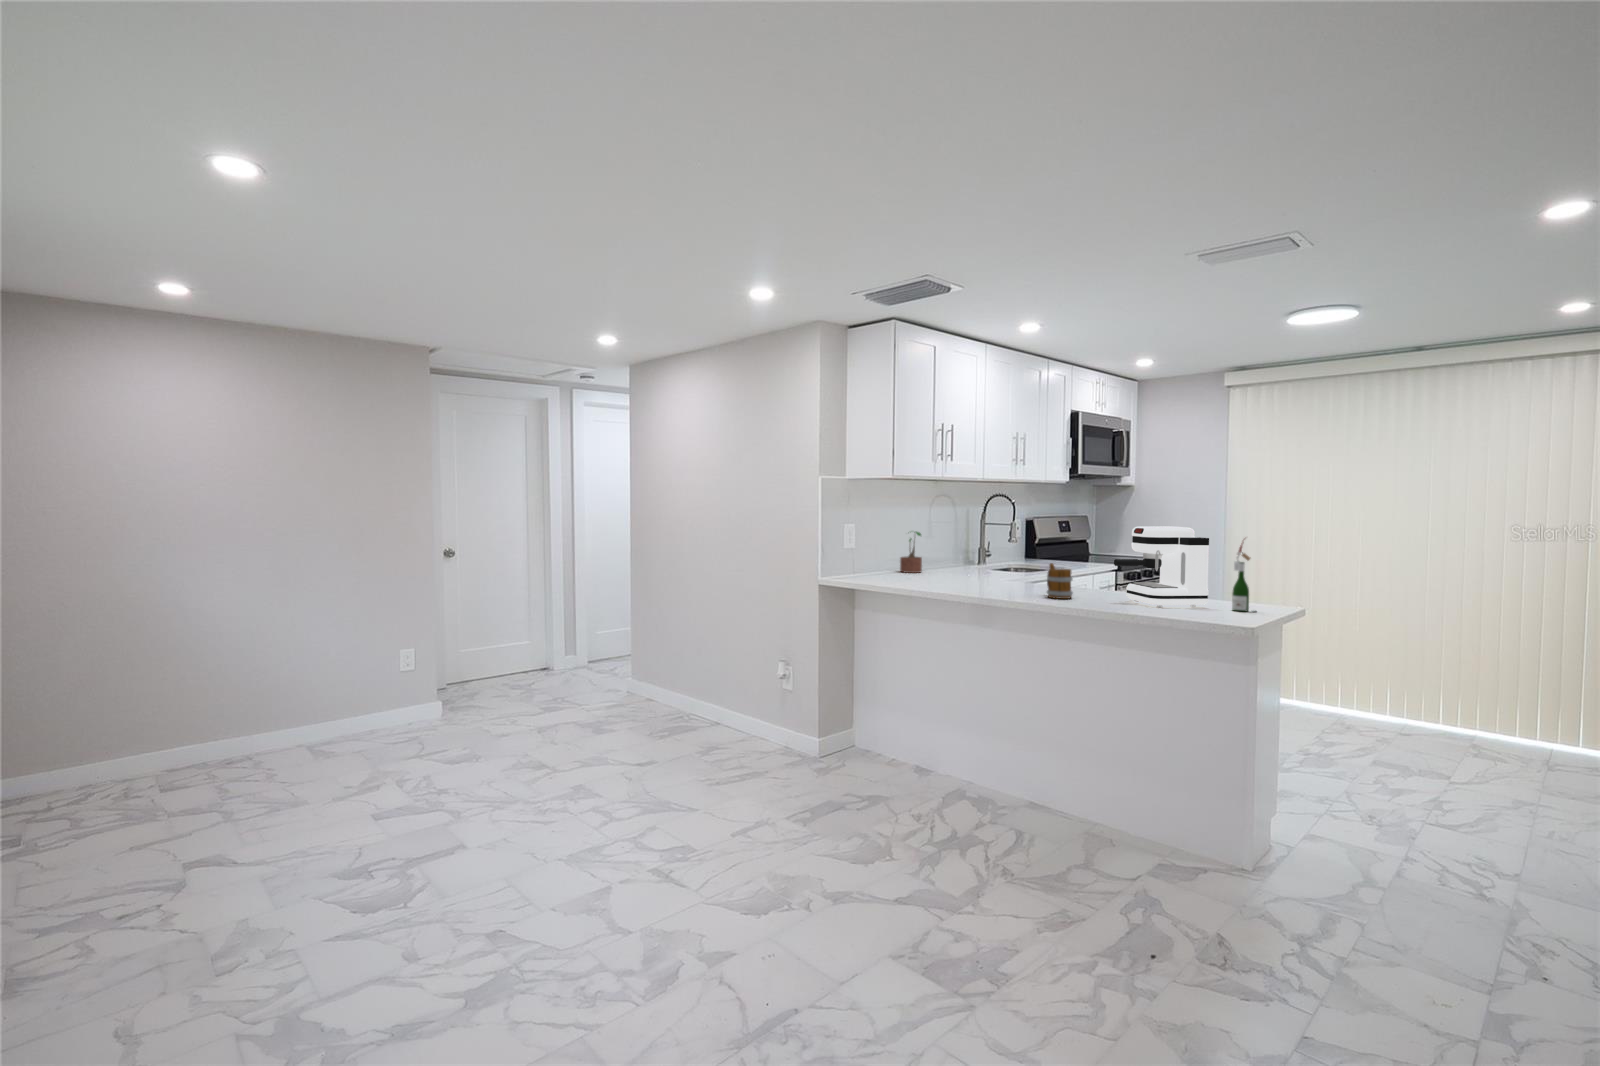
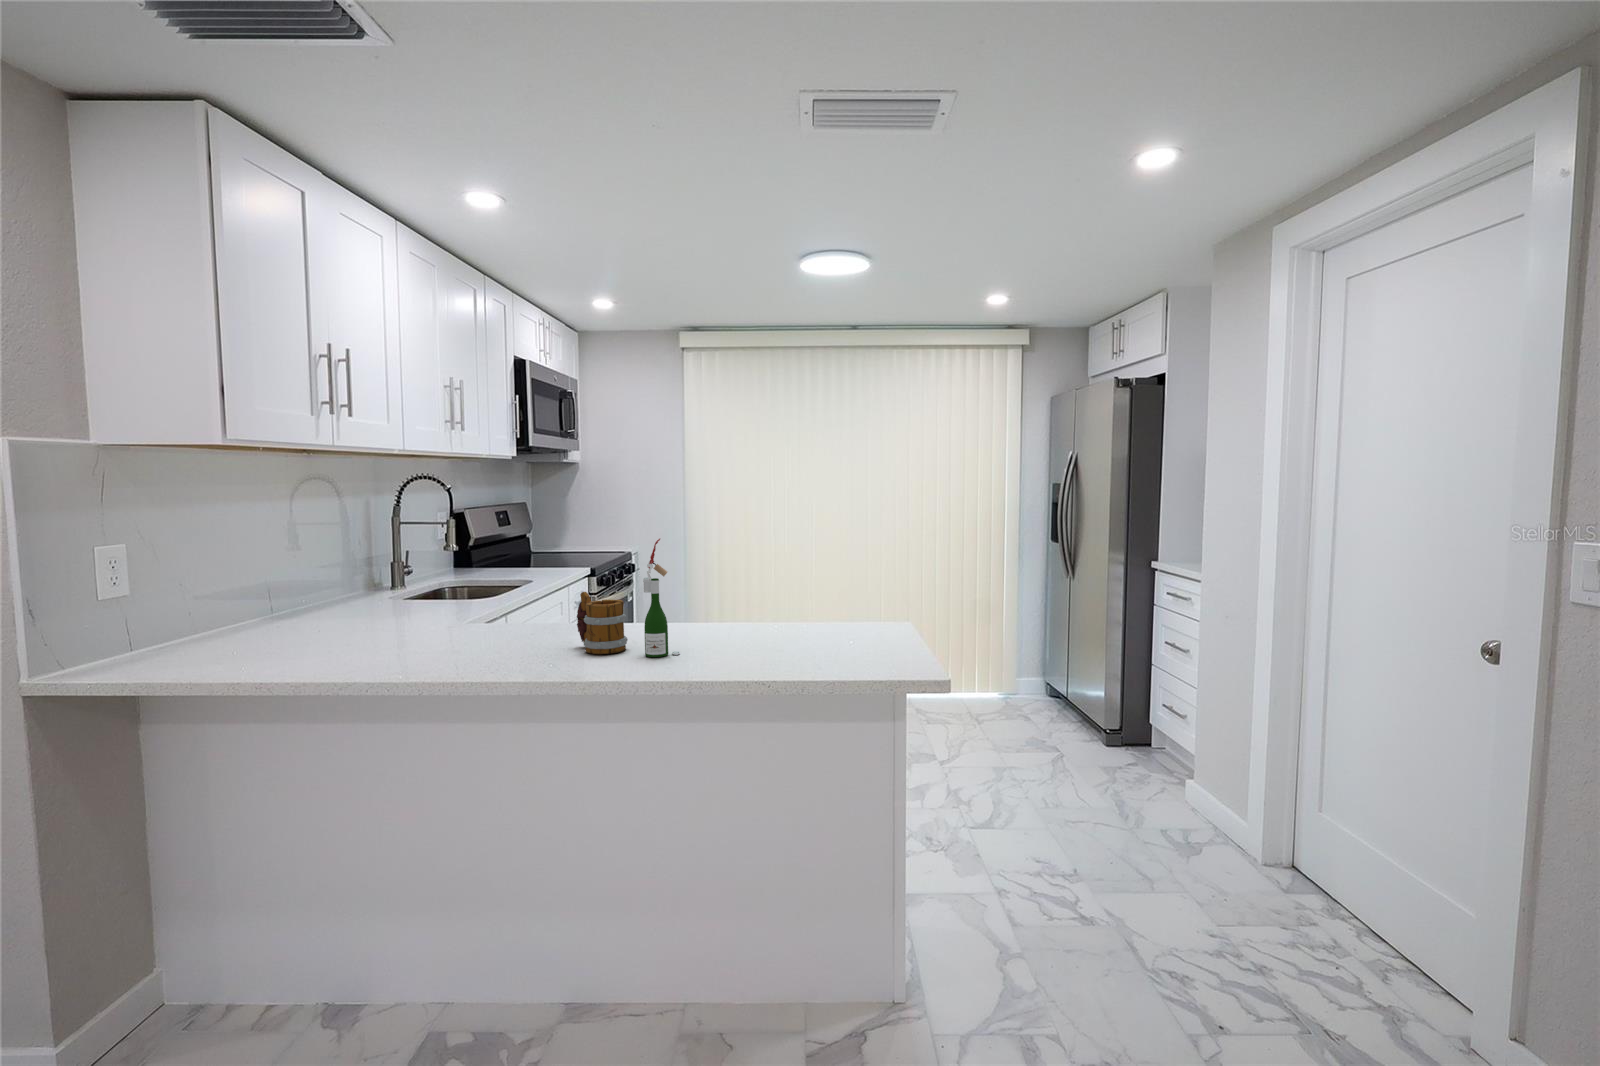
coffee maker: present [1114,526,1209,607] -> none [692,520,818,646]
potted plant: present [900,532,922,573] -> none [246,545,296,626]
wine bottle: present [1232,545,1254,612] -> present [643,539,680,657]

